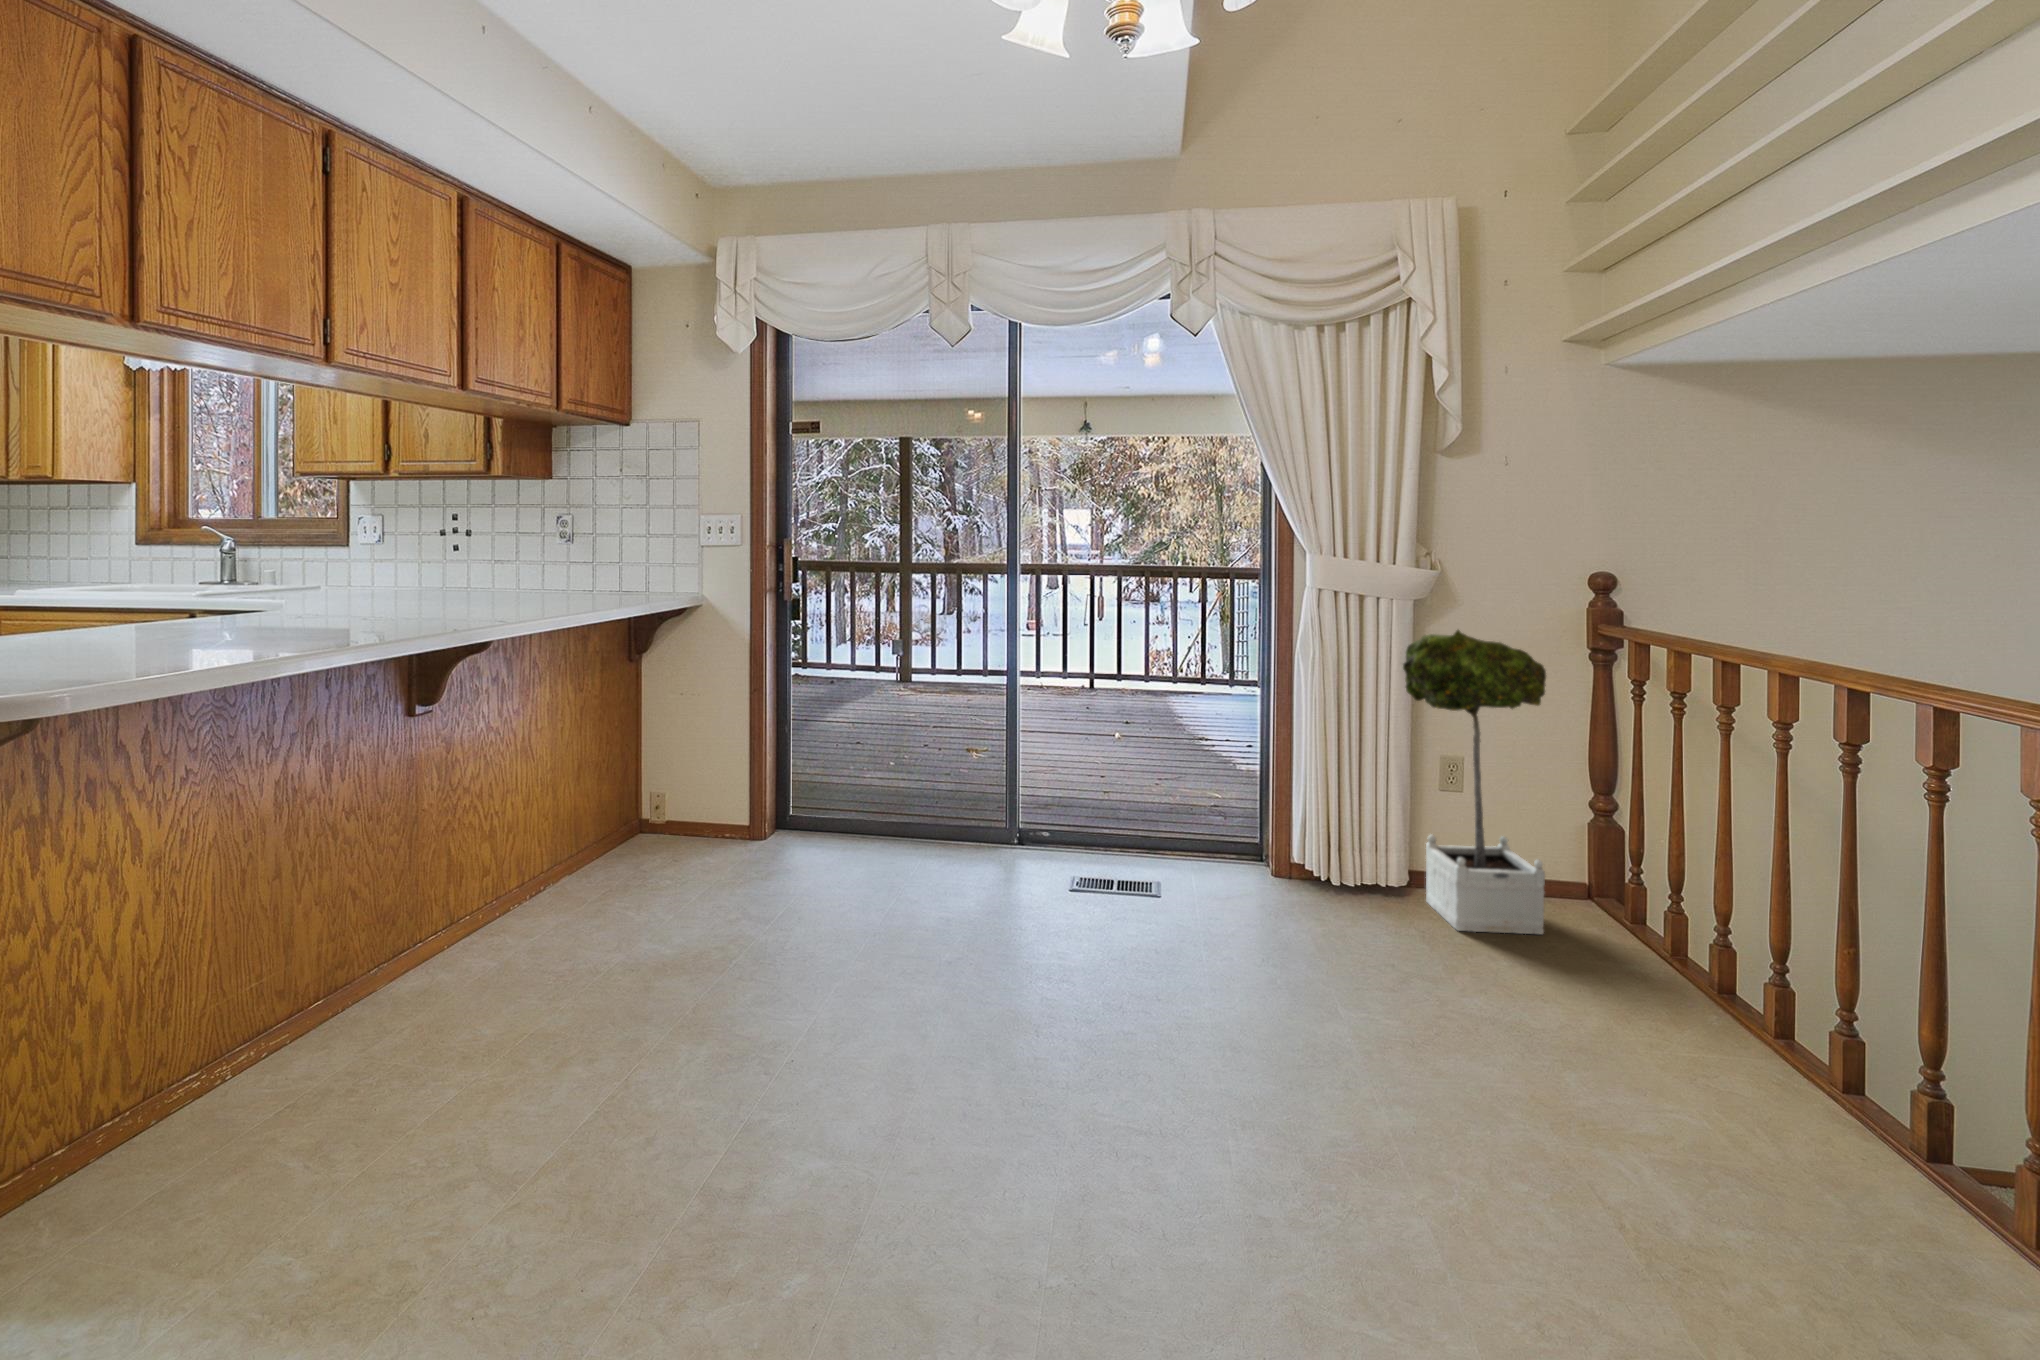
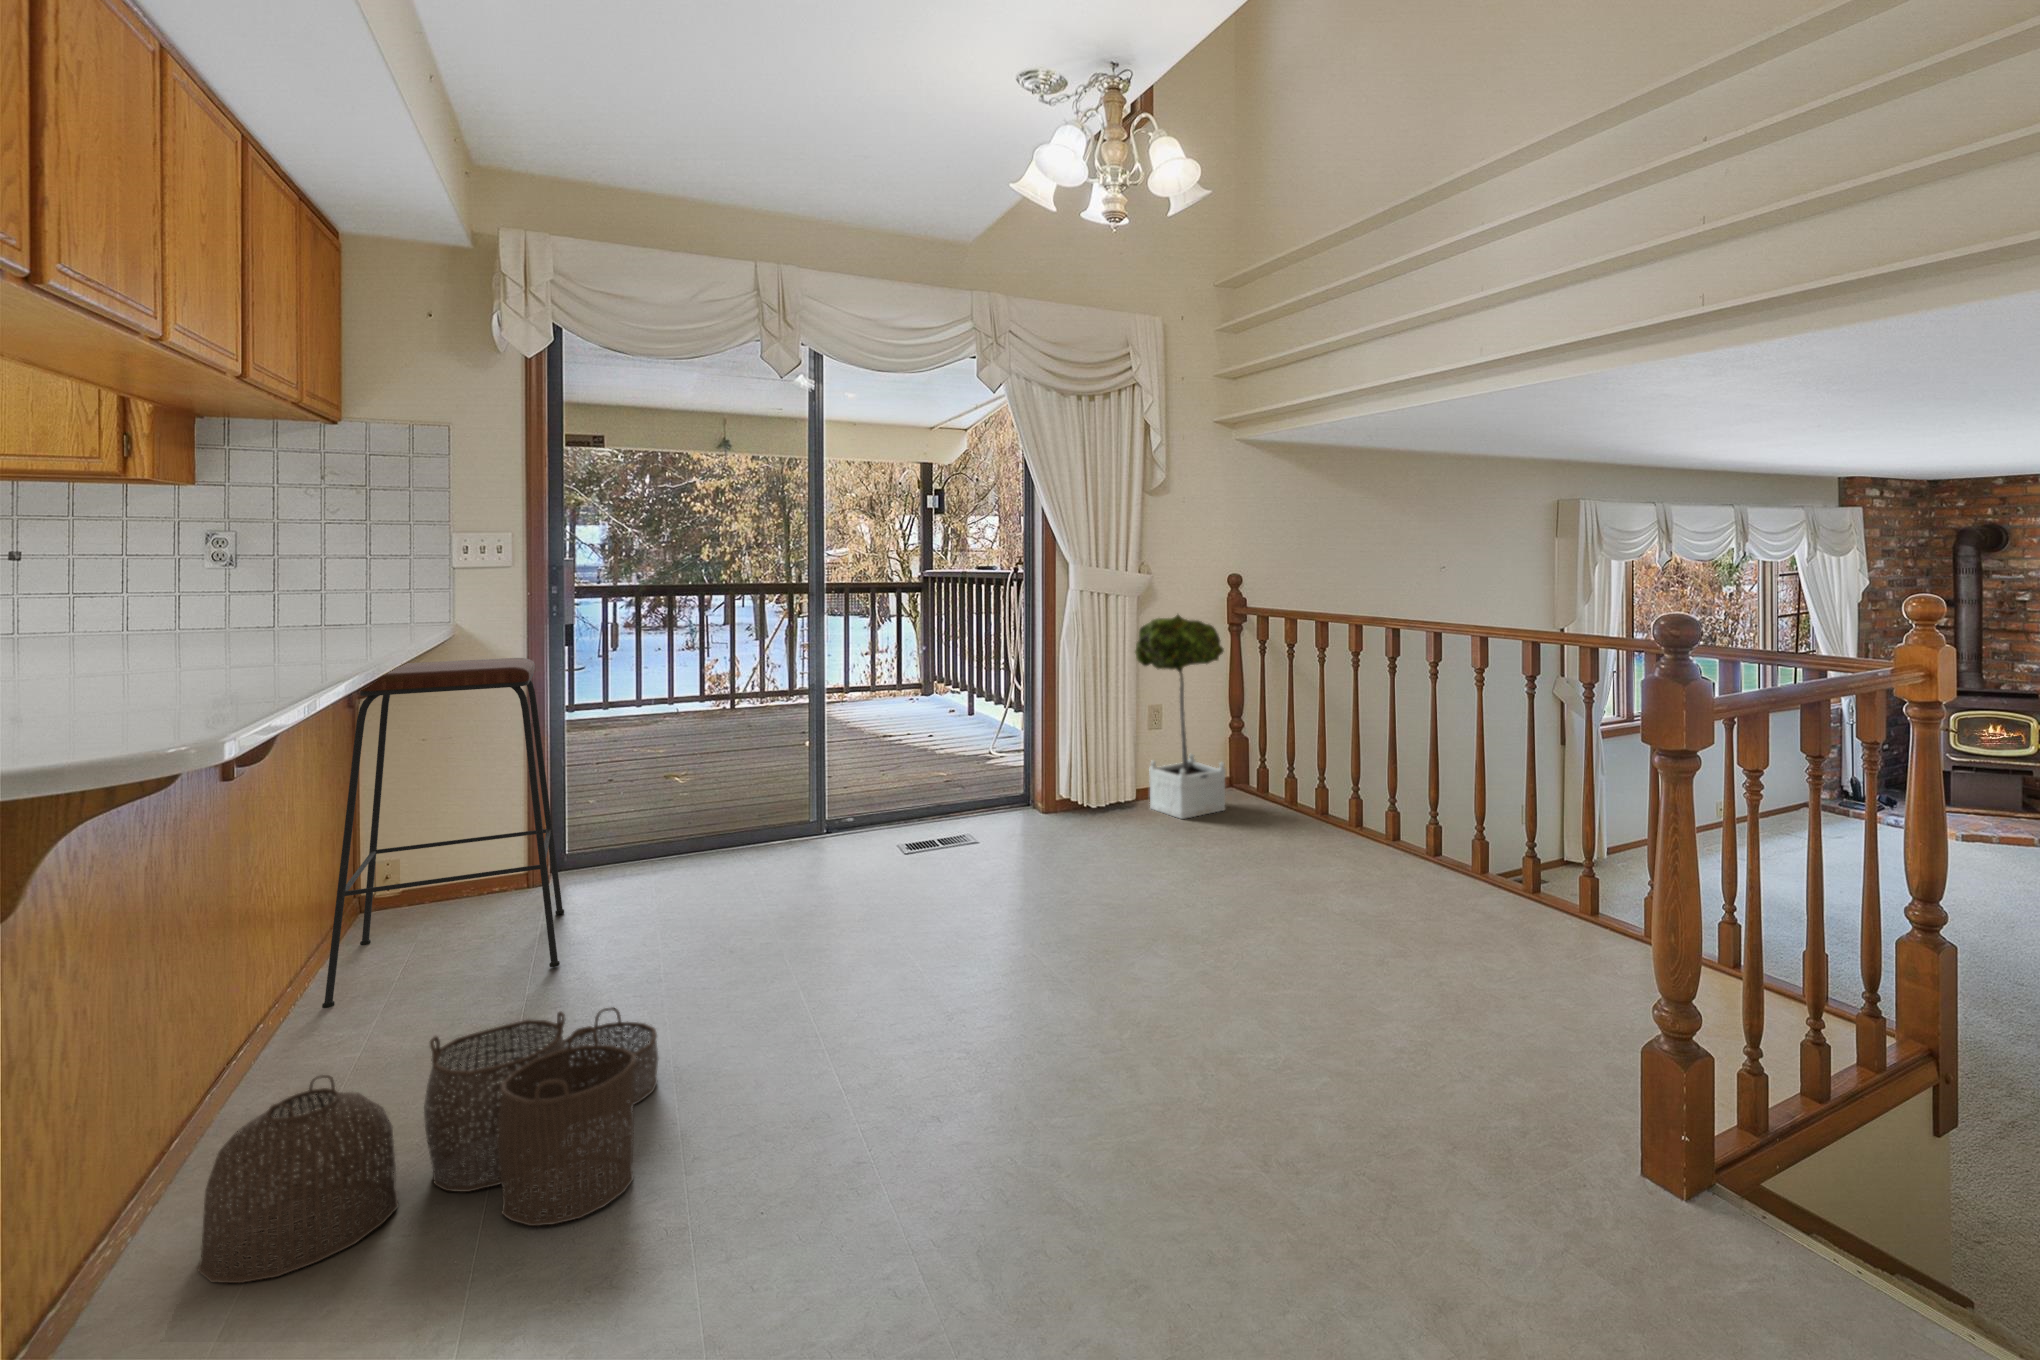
bar stool: none [530,626,748,916] -> present [322,658,564,1008]
woven basket: none [190,965,586,1194] -> present [197,1007,658,1283]

